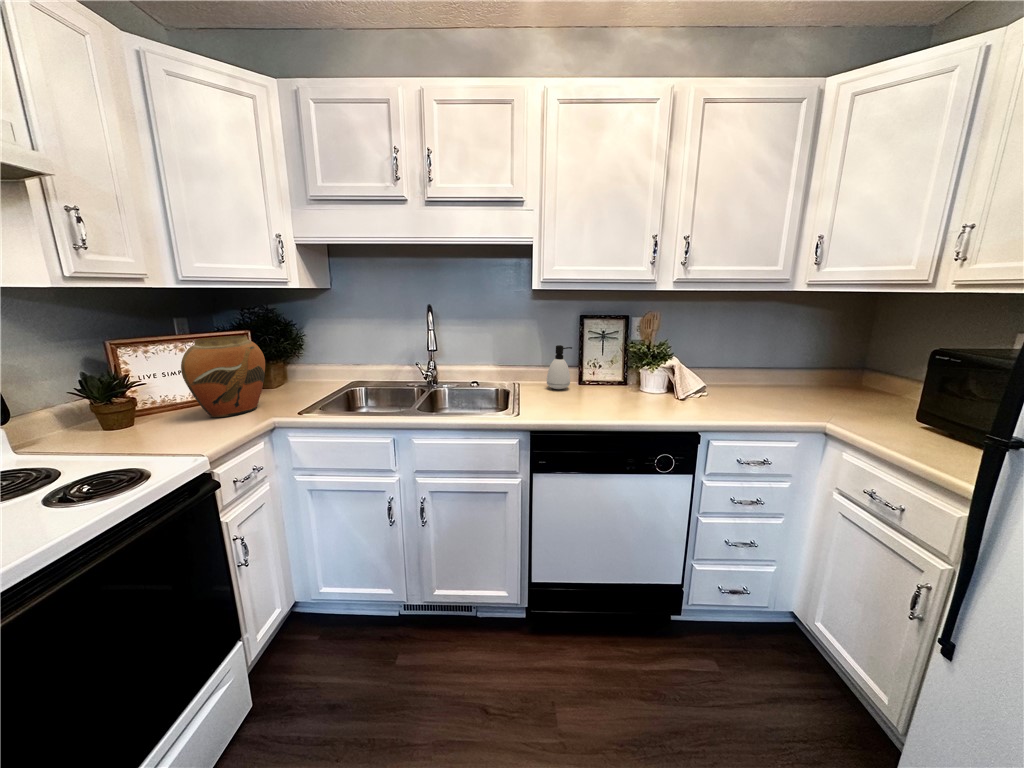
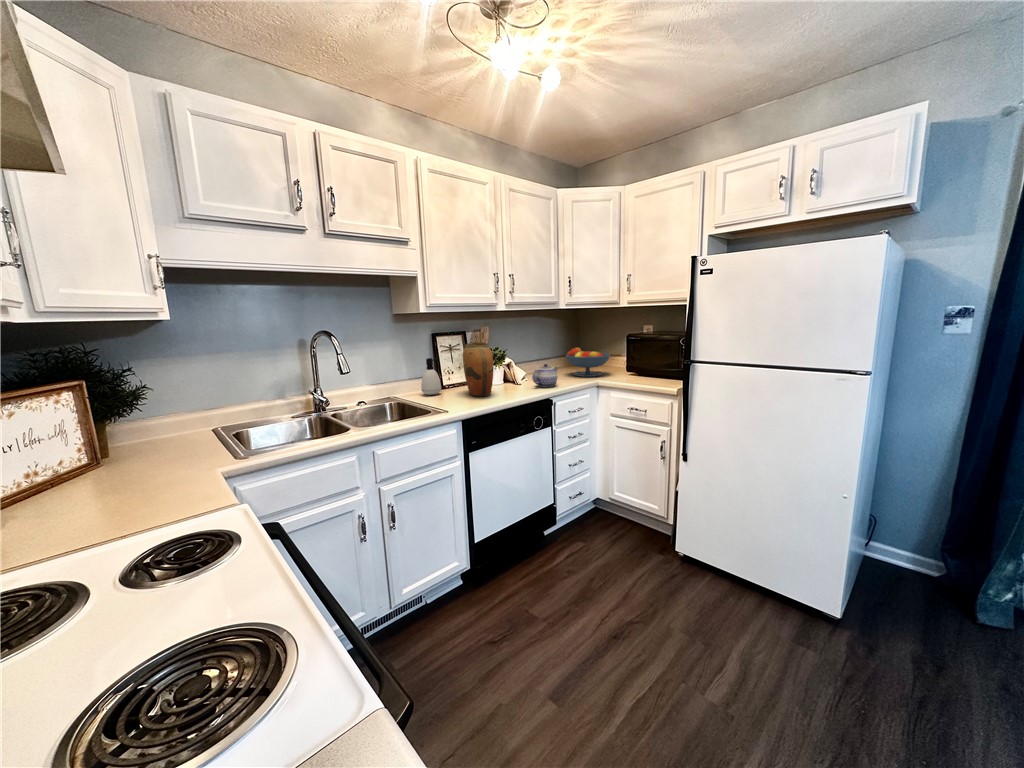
vase: present [181,336,265,417] -> present [463,343,493,396]
fruit bowl: none [789,358,887,415] -> present [566,348,610,377]
teapot: none [686,377,746,415] -> present [532,364,558,387]

